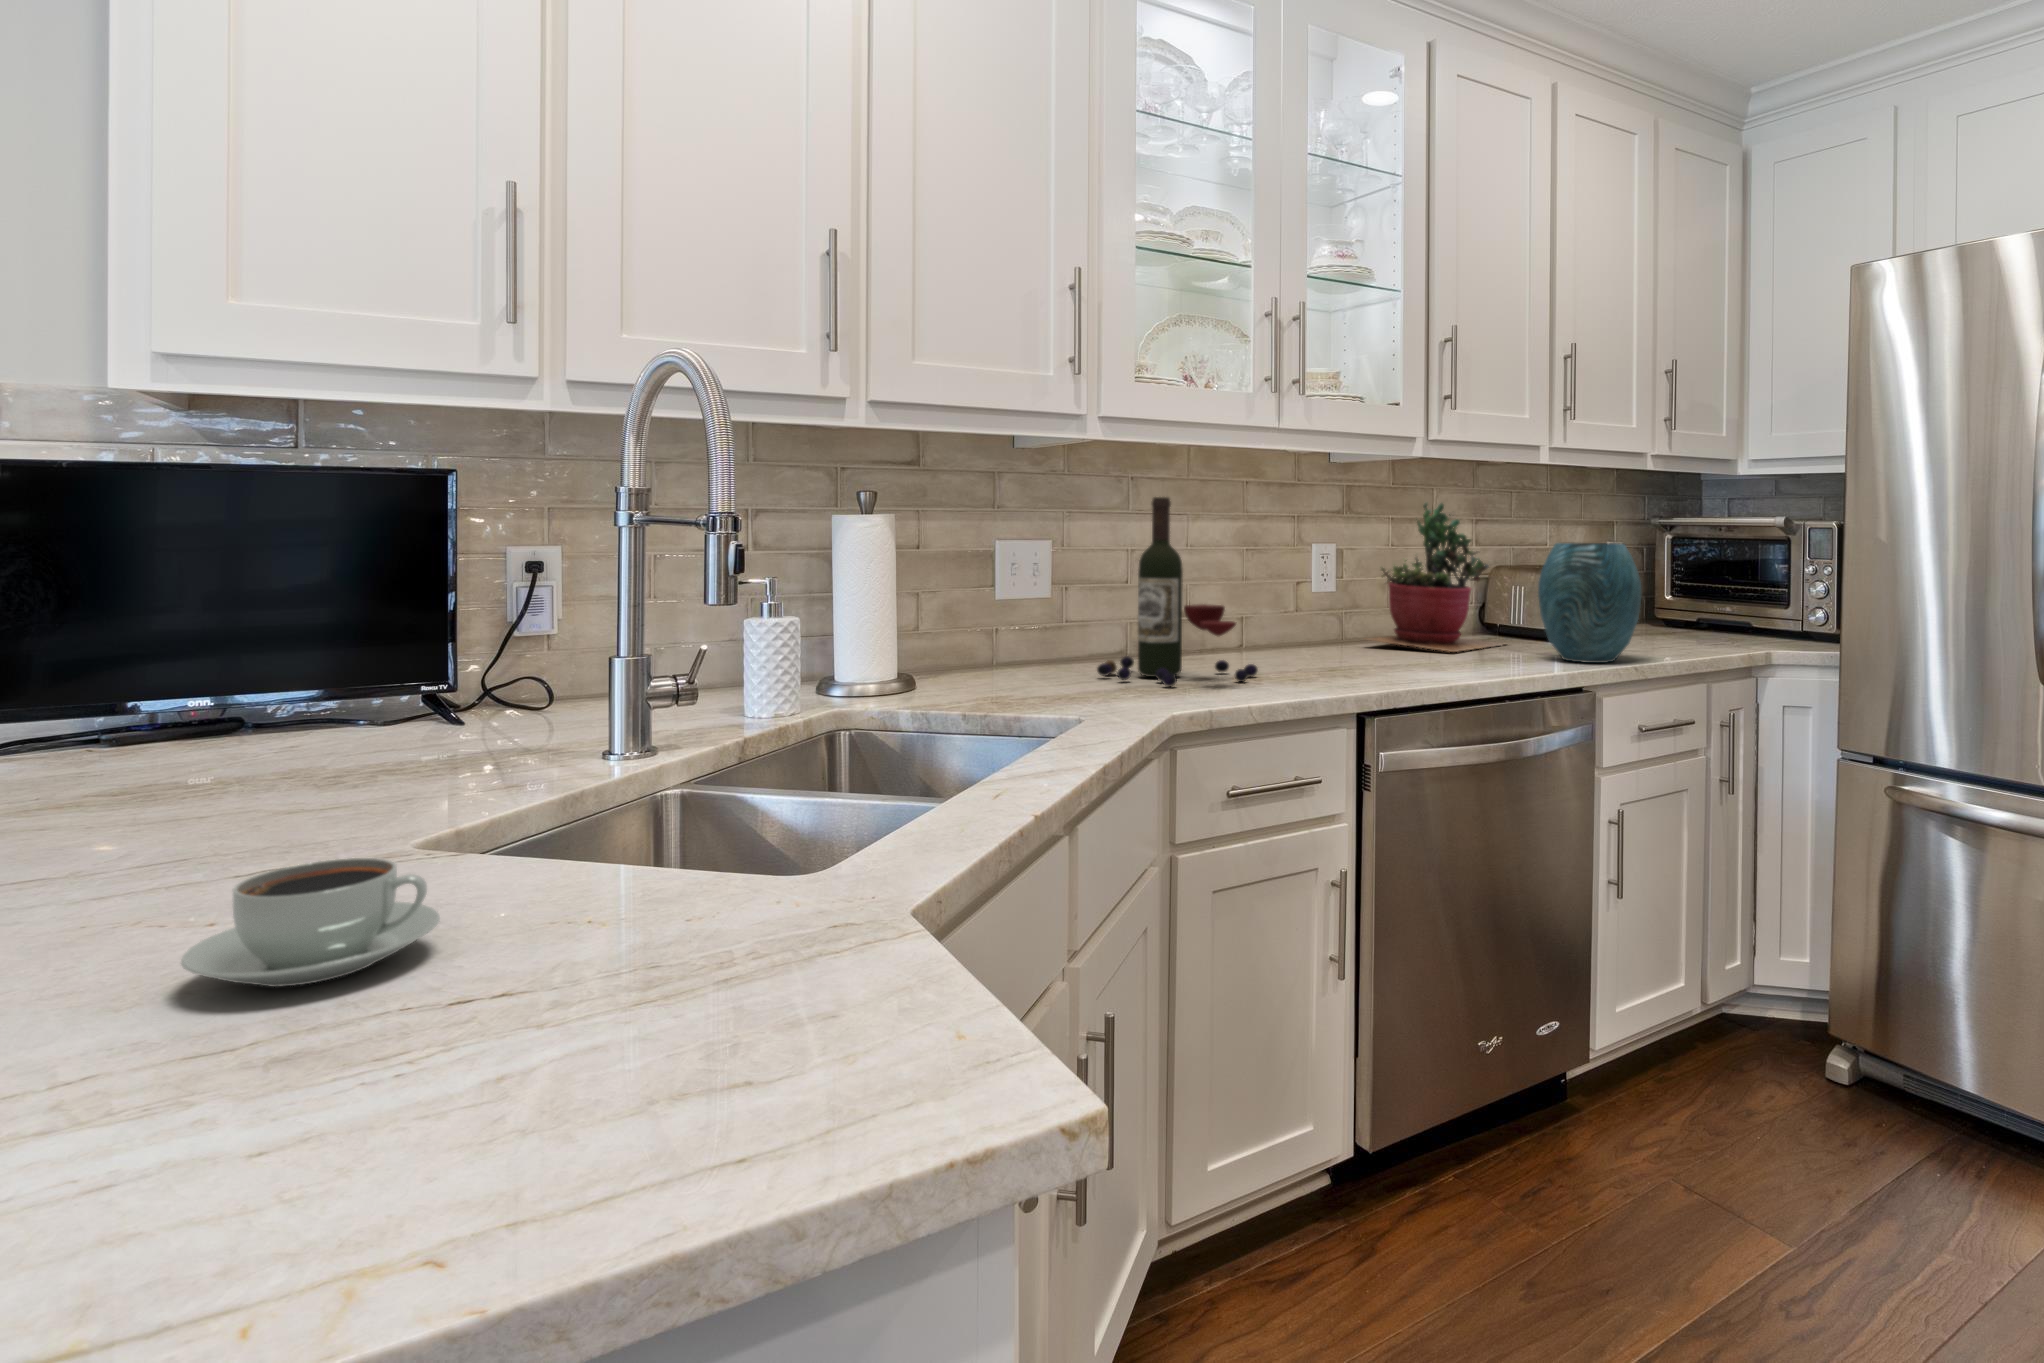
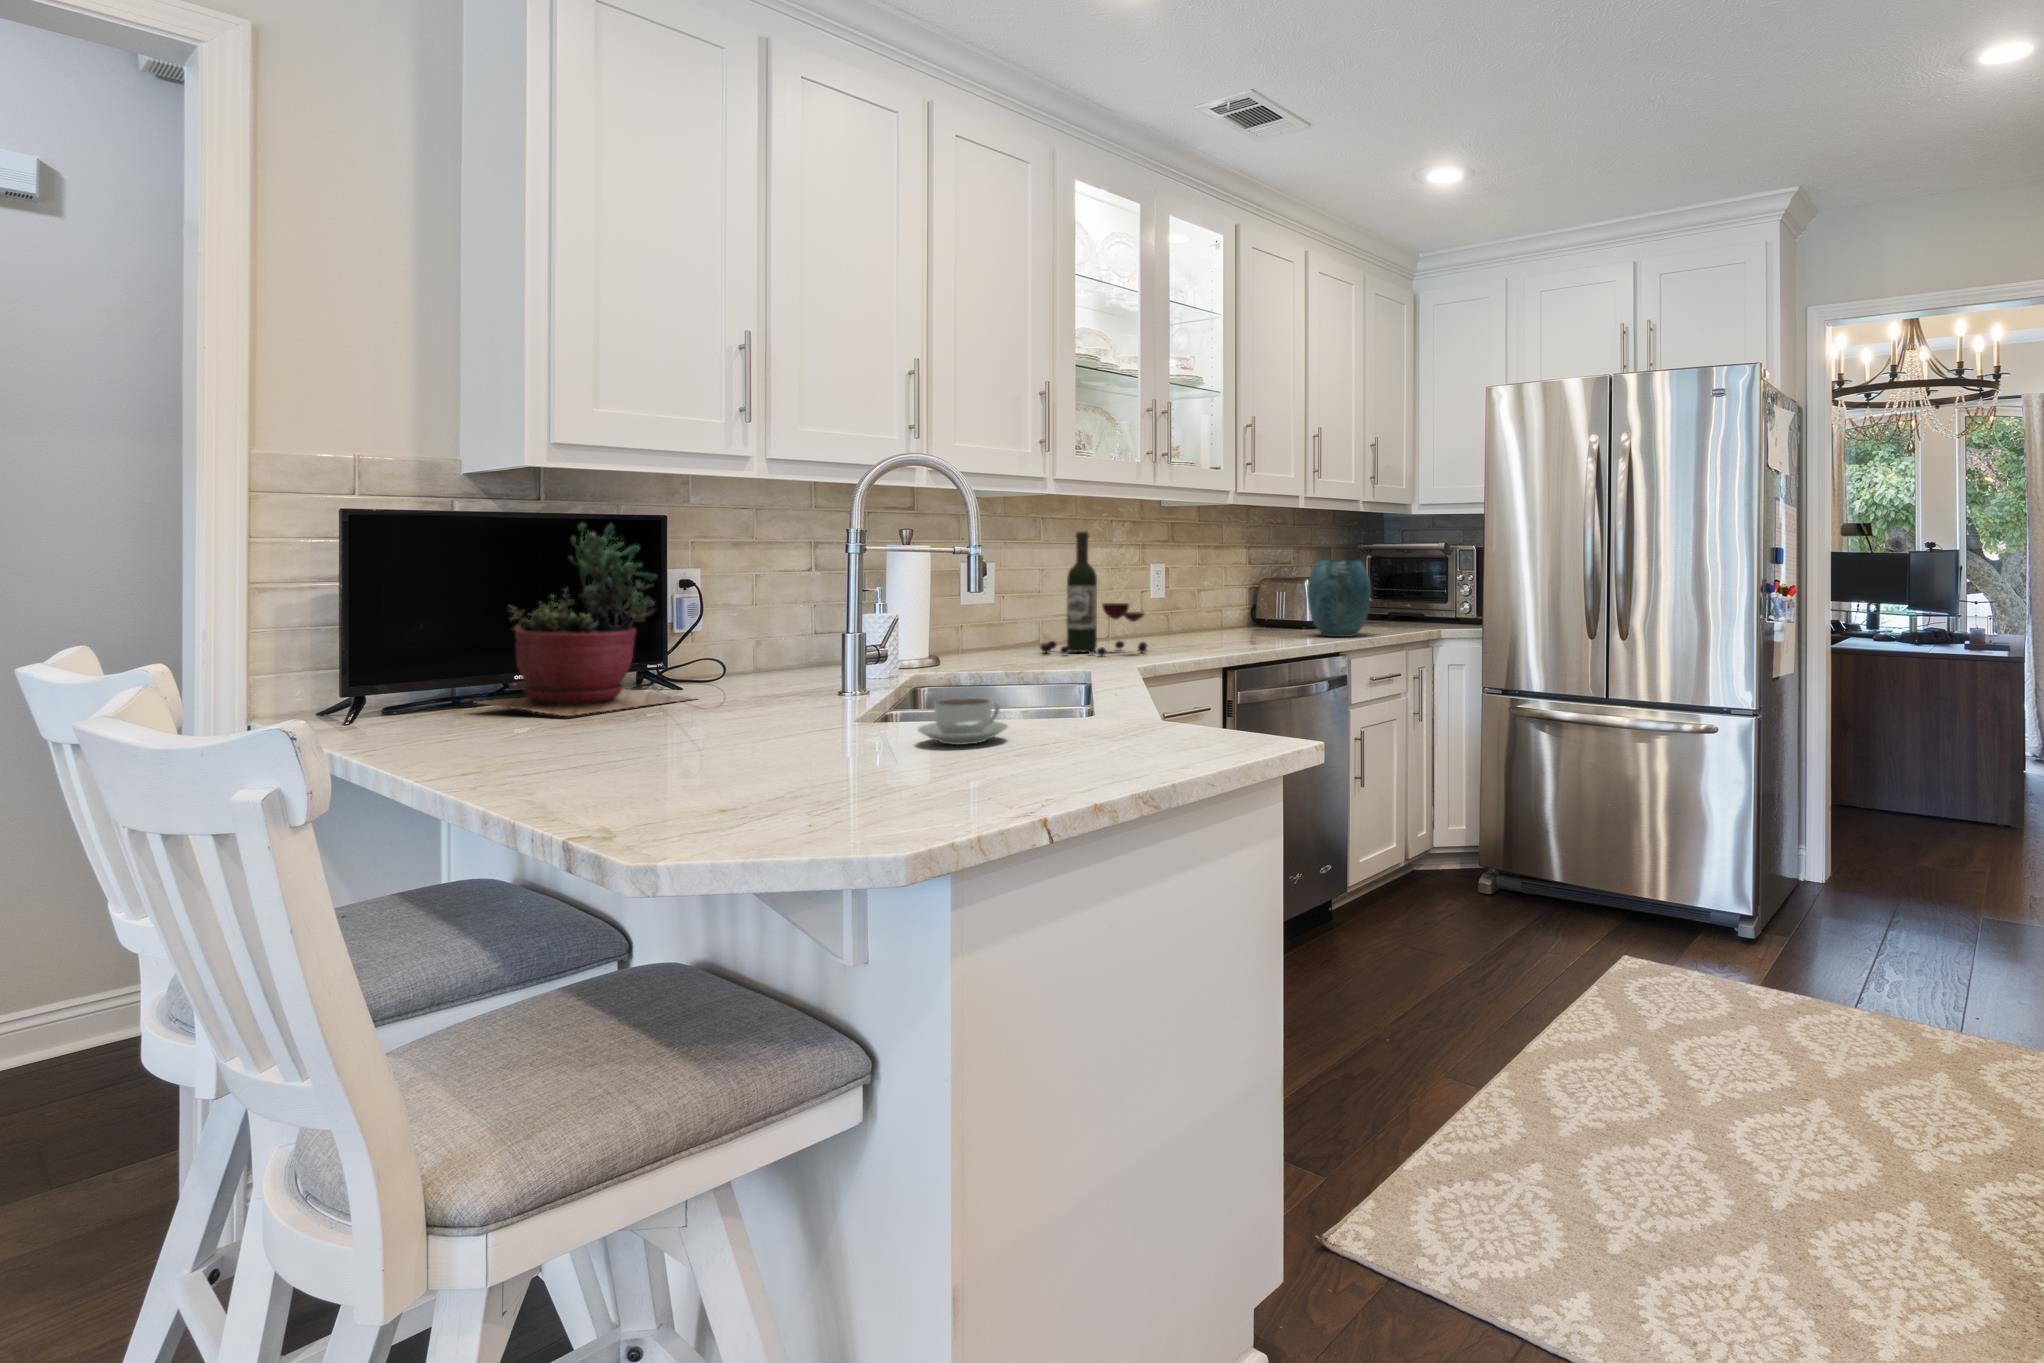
succulent plant: present [1366,503,1503,652] -> present [478,524,692,716]

